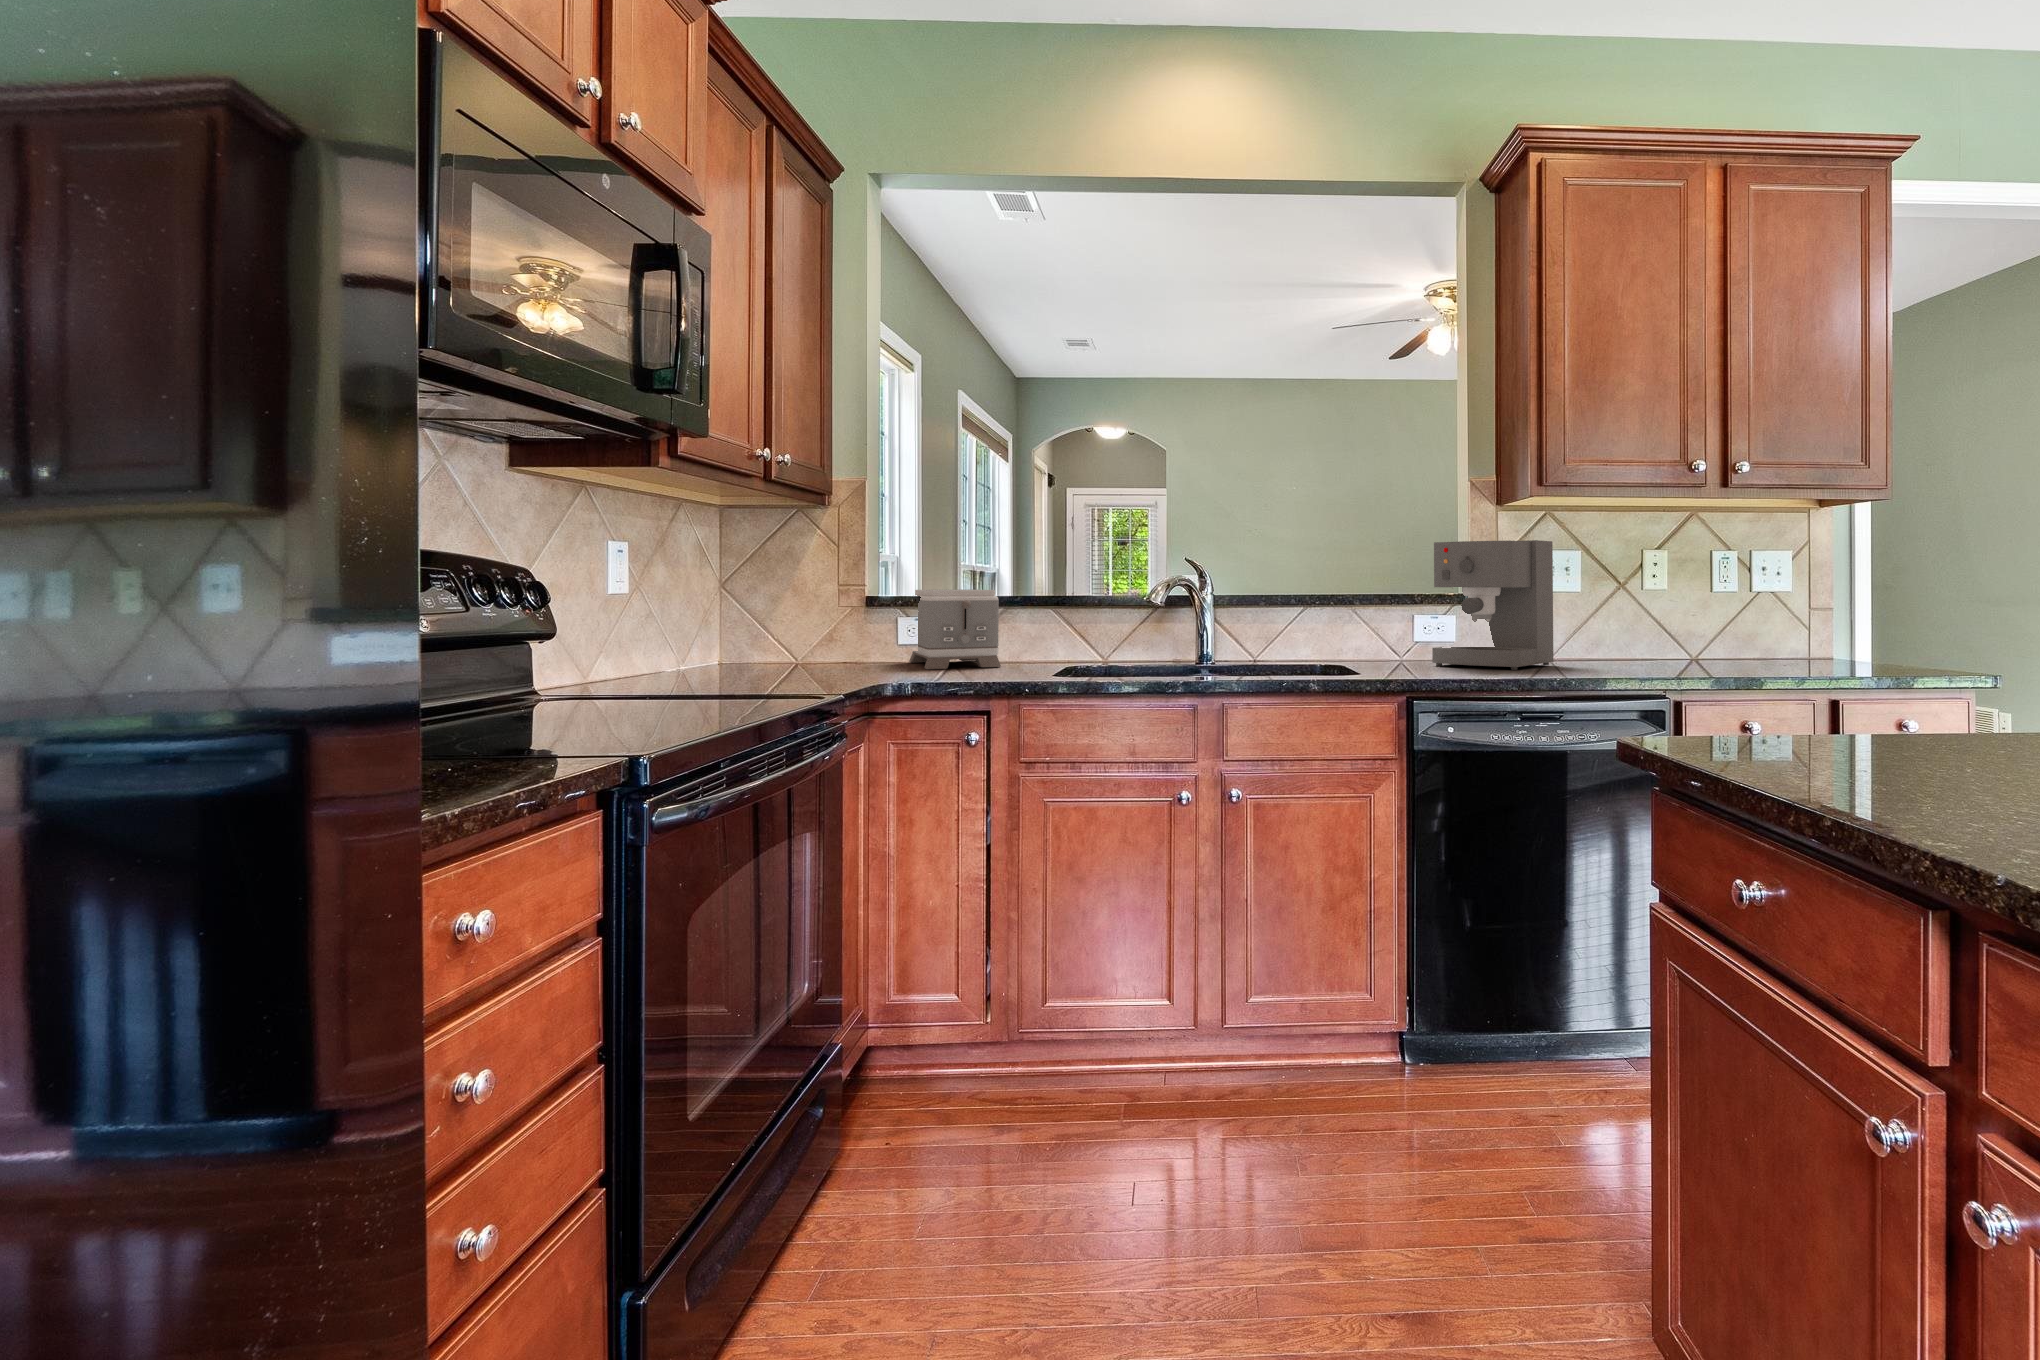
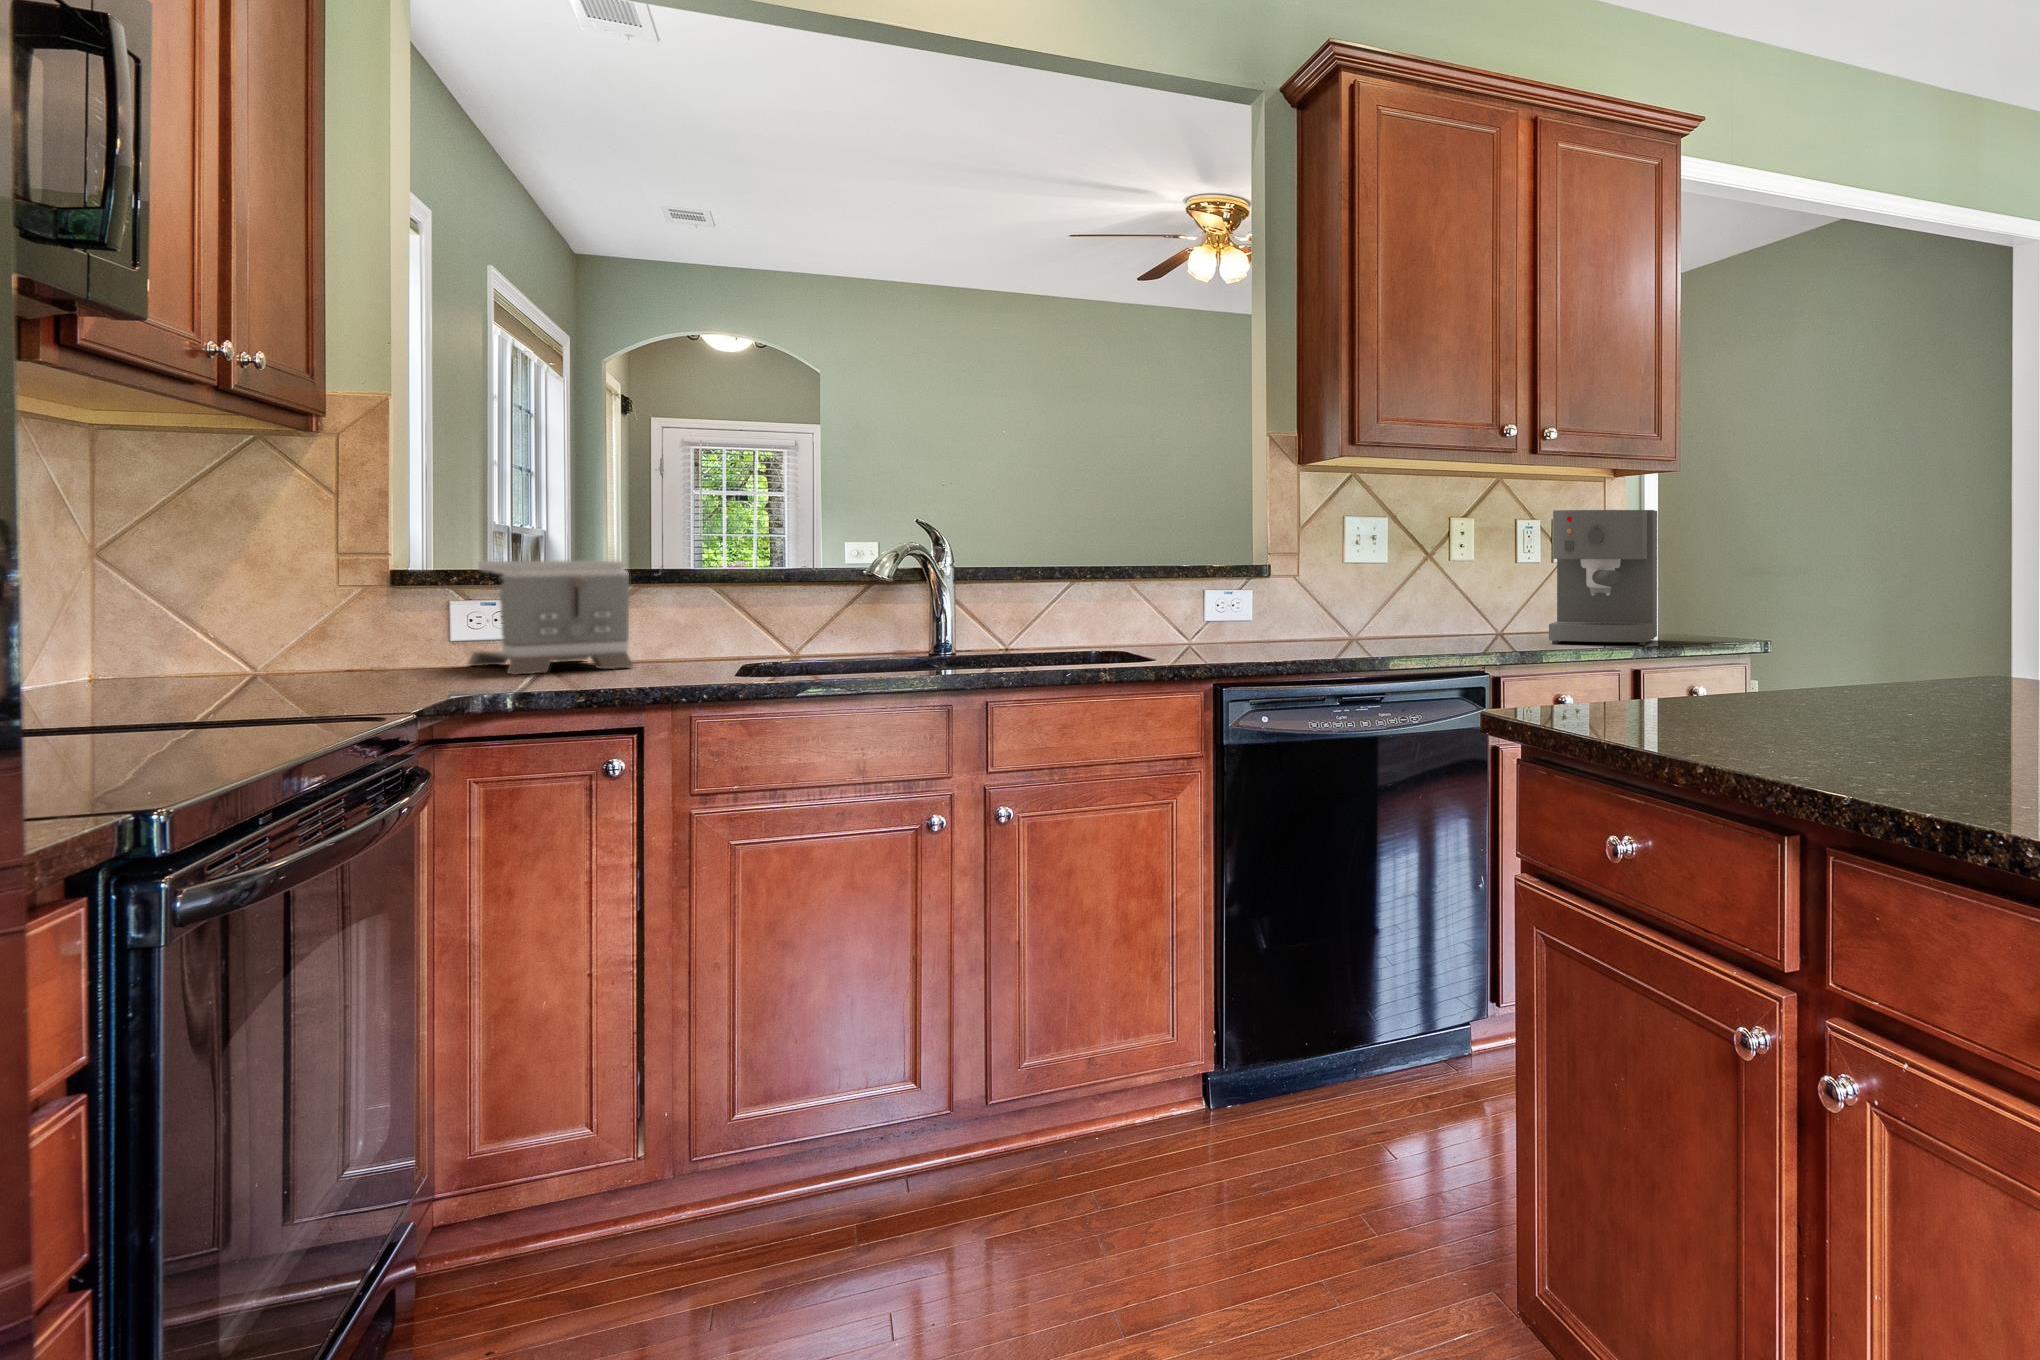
coffee maker: present [1432,540,1554,670] -> present [1549,510,1657,645]

